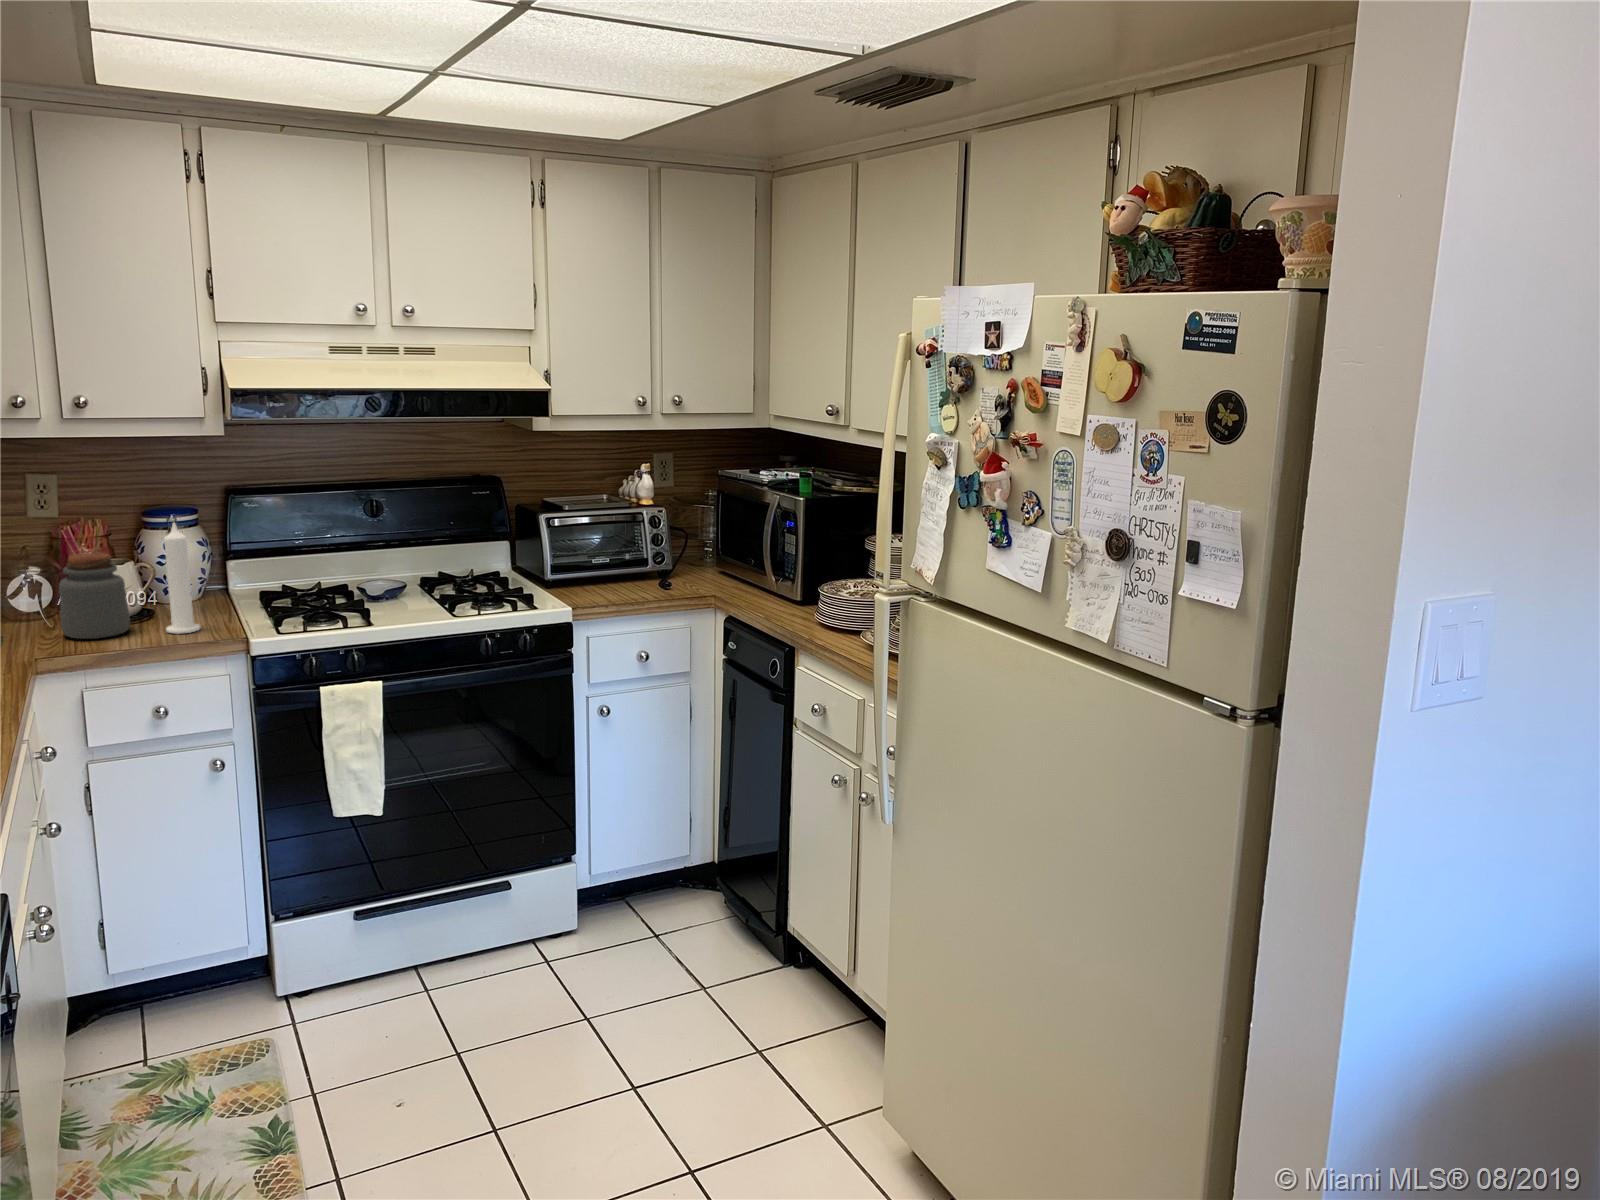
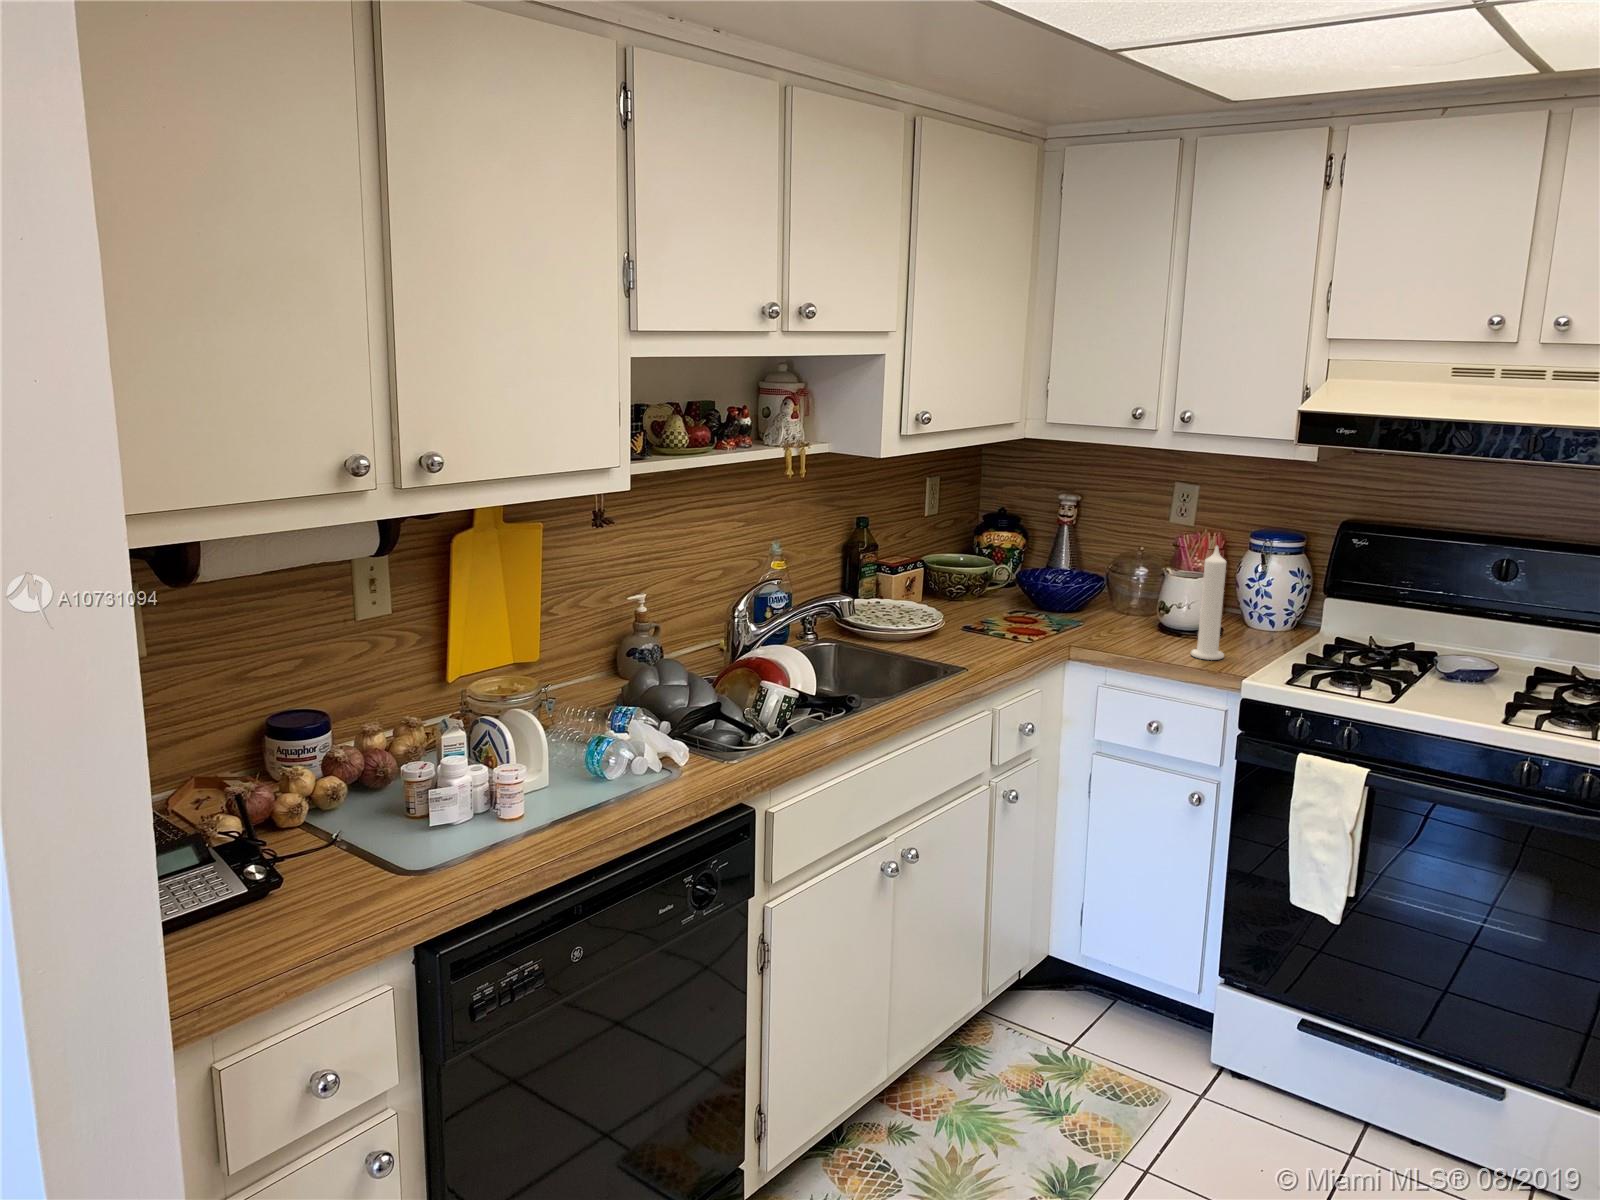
jar: present [59,553,130,639] -> none [1113,561,1173,645]

